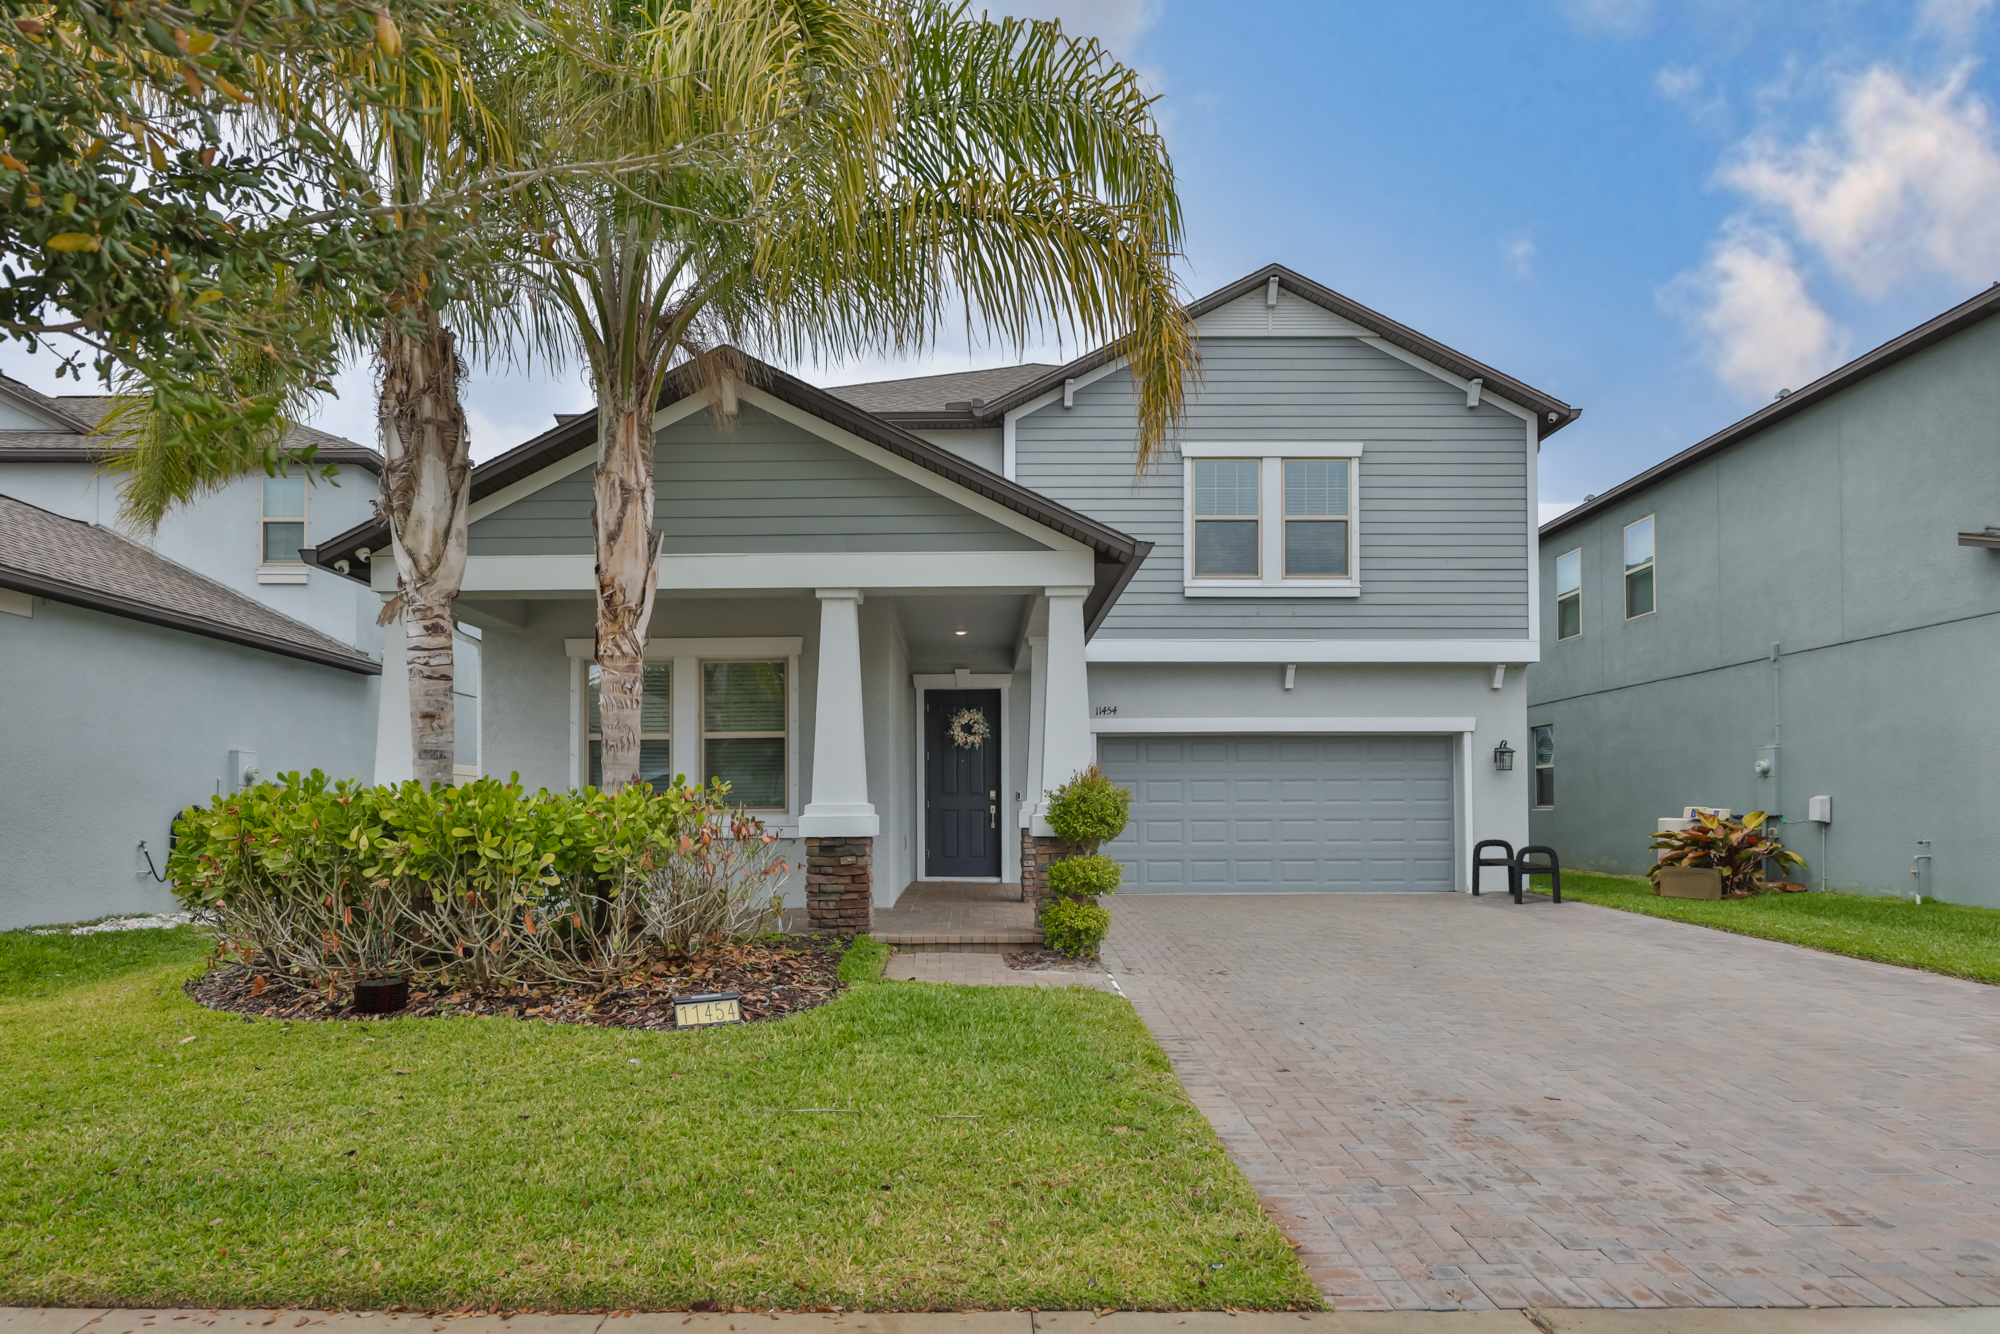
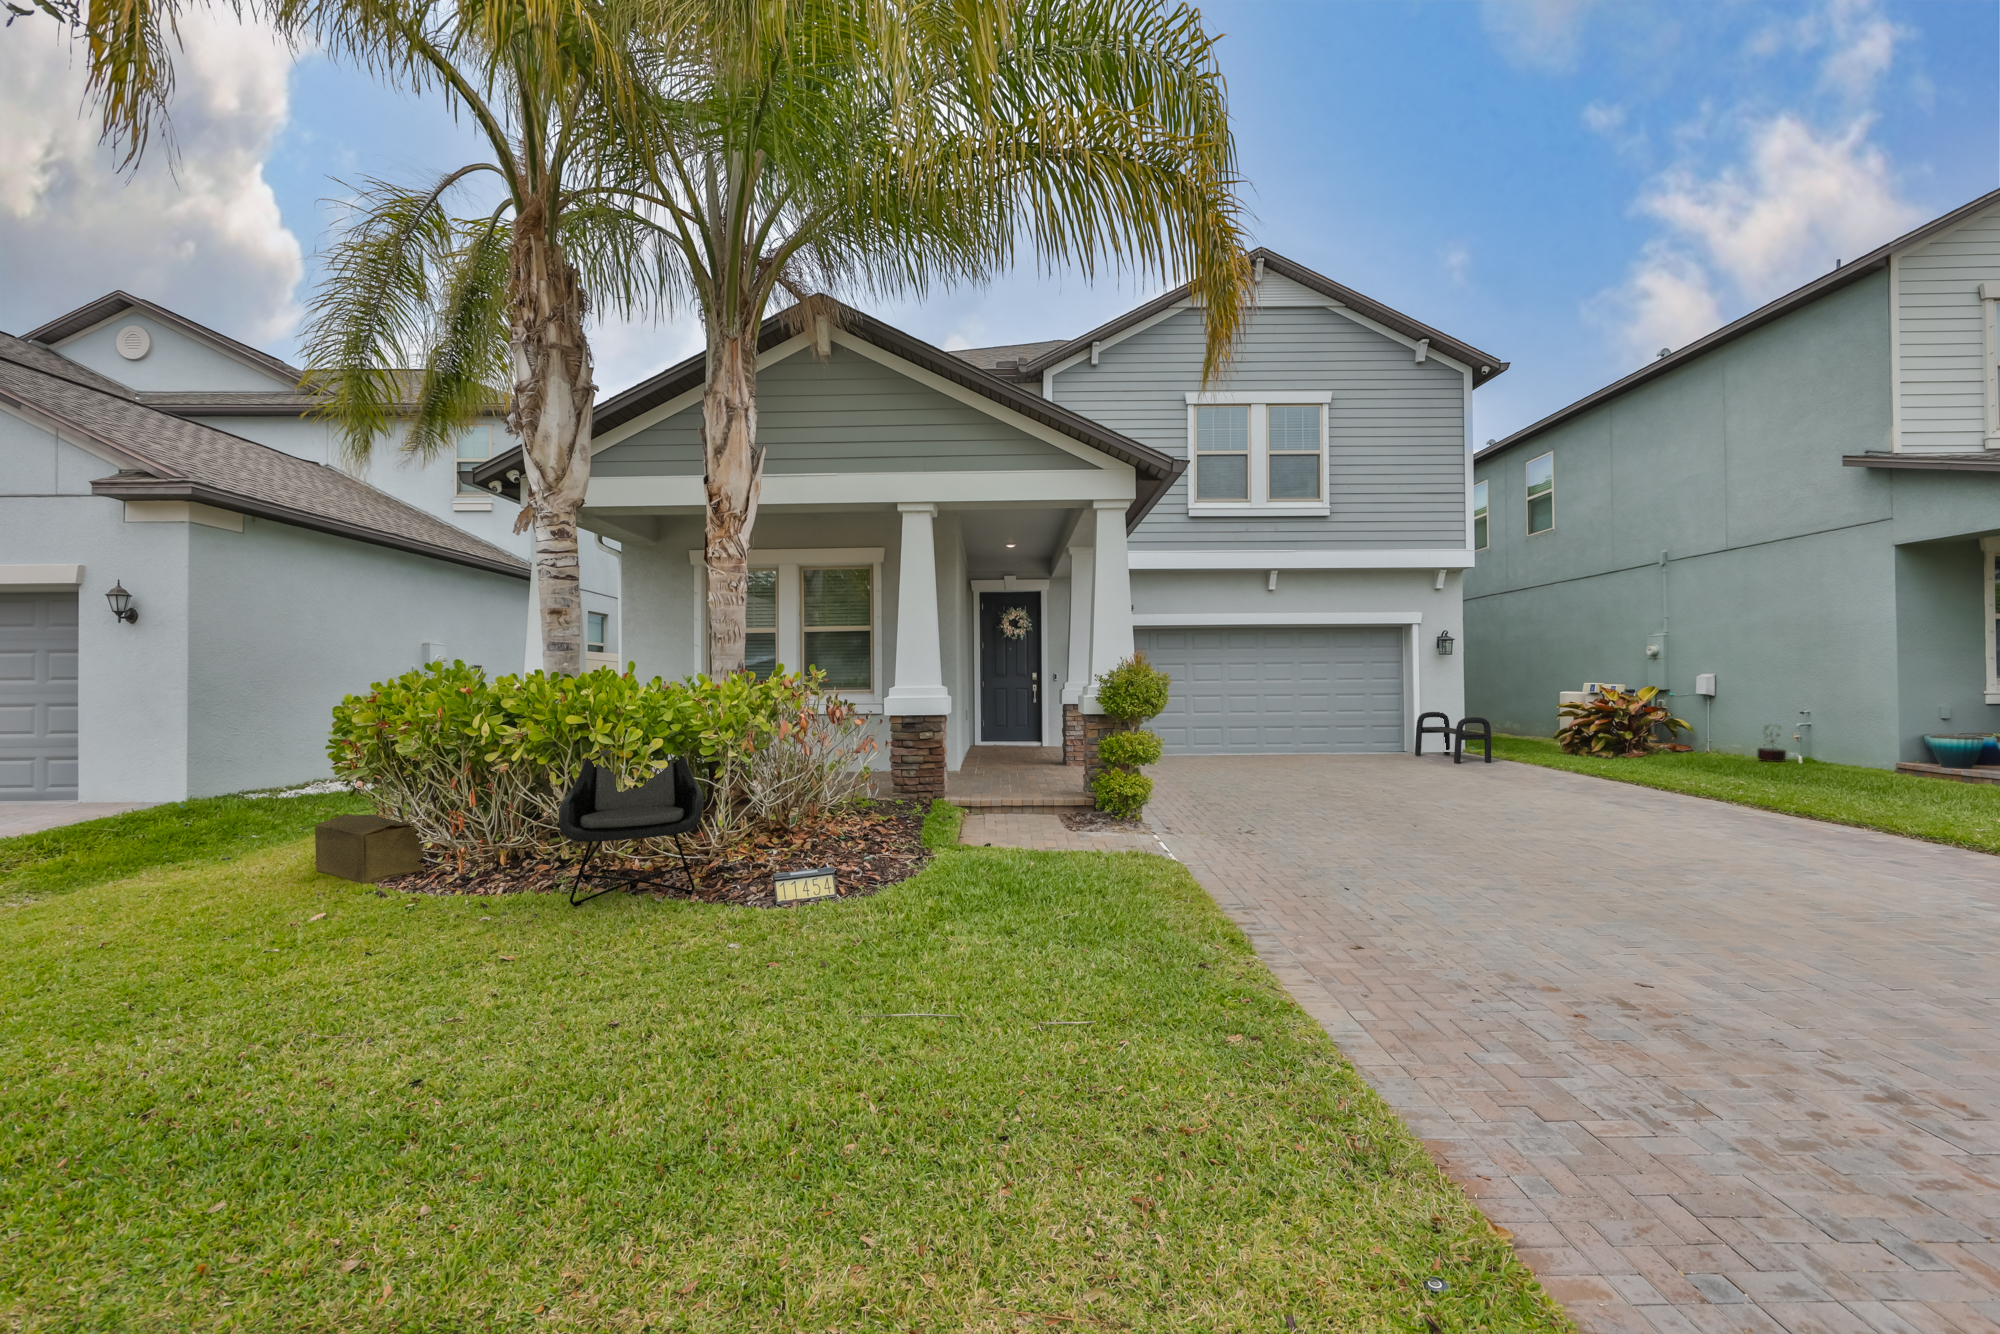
lounge chair: none [449,857,600,1031] -> present [559,750,703,907]
cardboard box: present [1660,866,1722,900] -> present [315,814,427,883]
decorative plant: present [353,919,410,1013] -> present [1757,725,1786,762]

